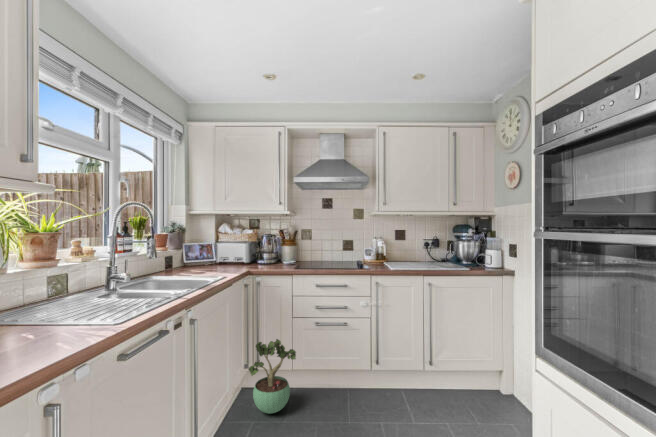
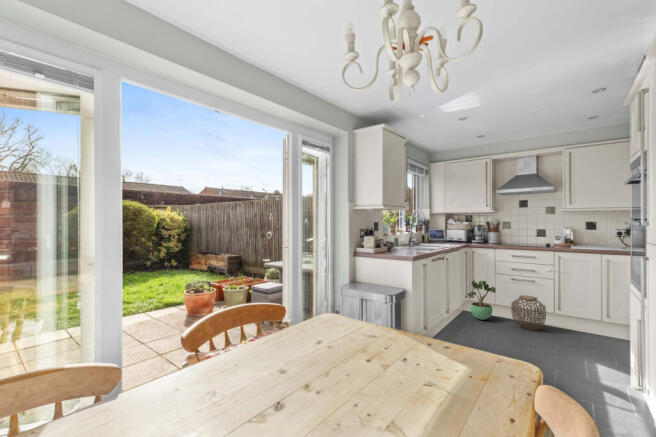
woven basket: none [320,354,369,418] -> present [511,296,546,330]

